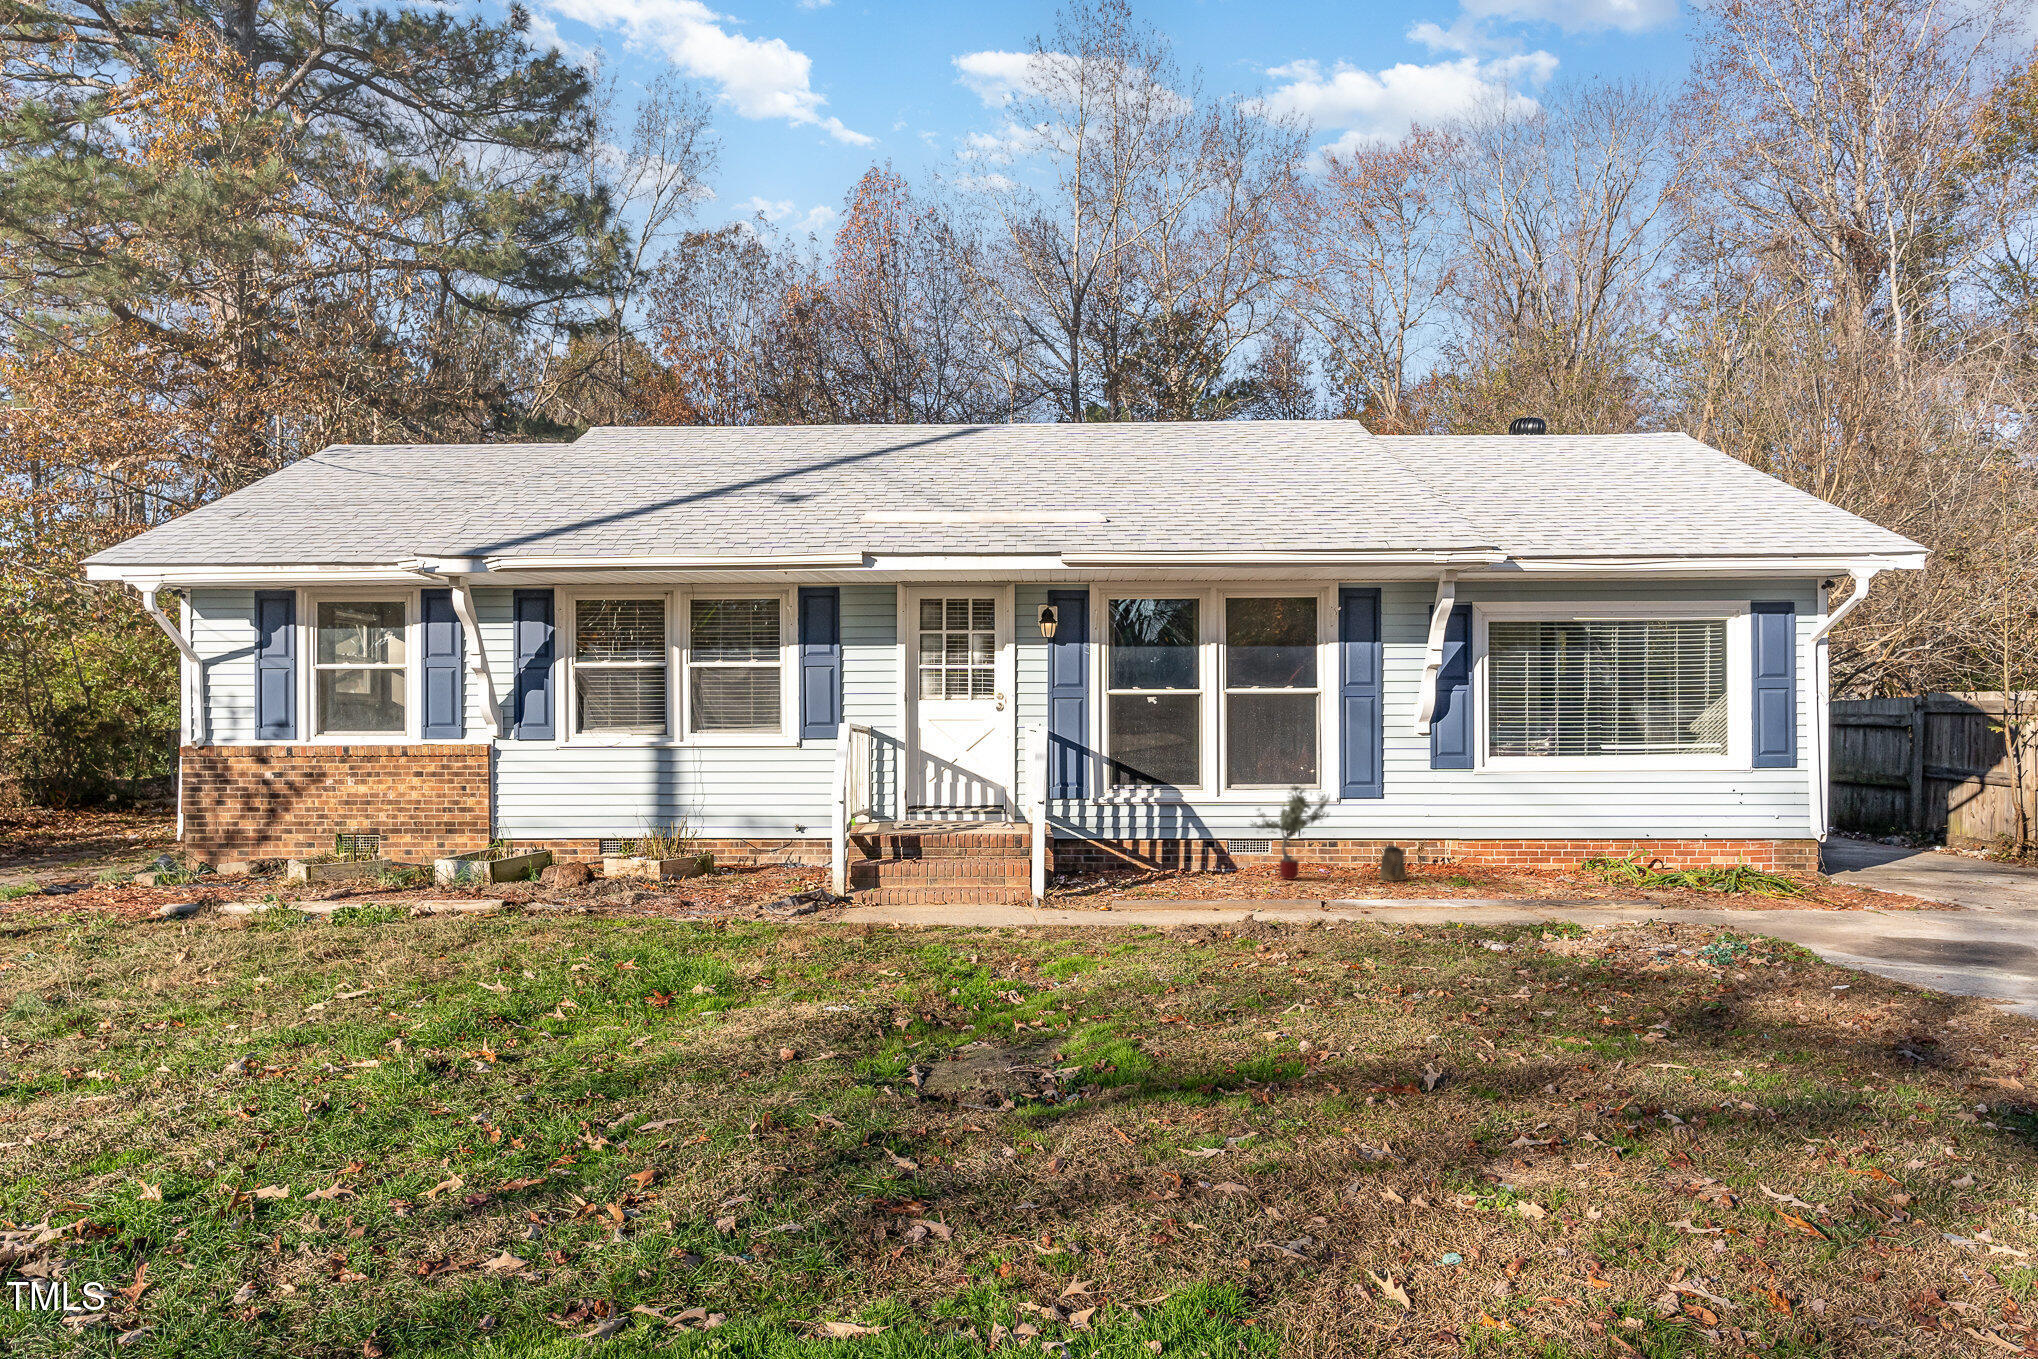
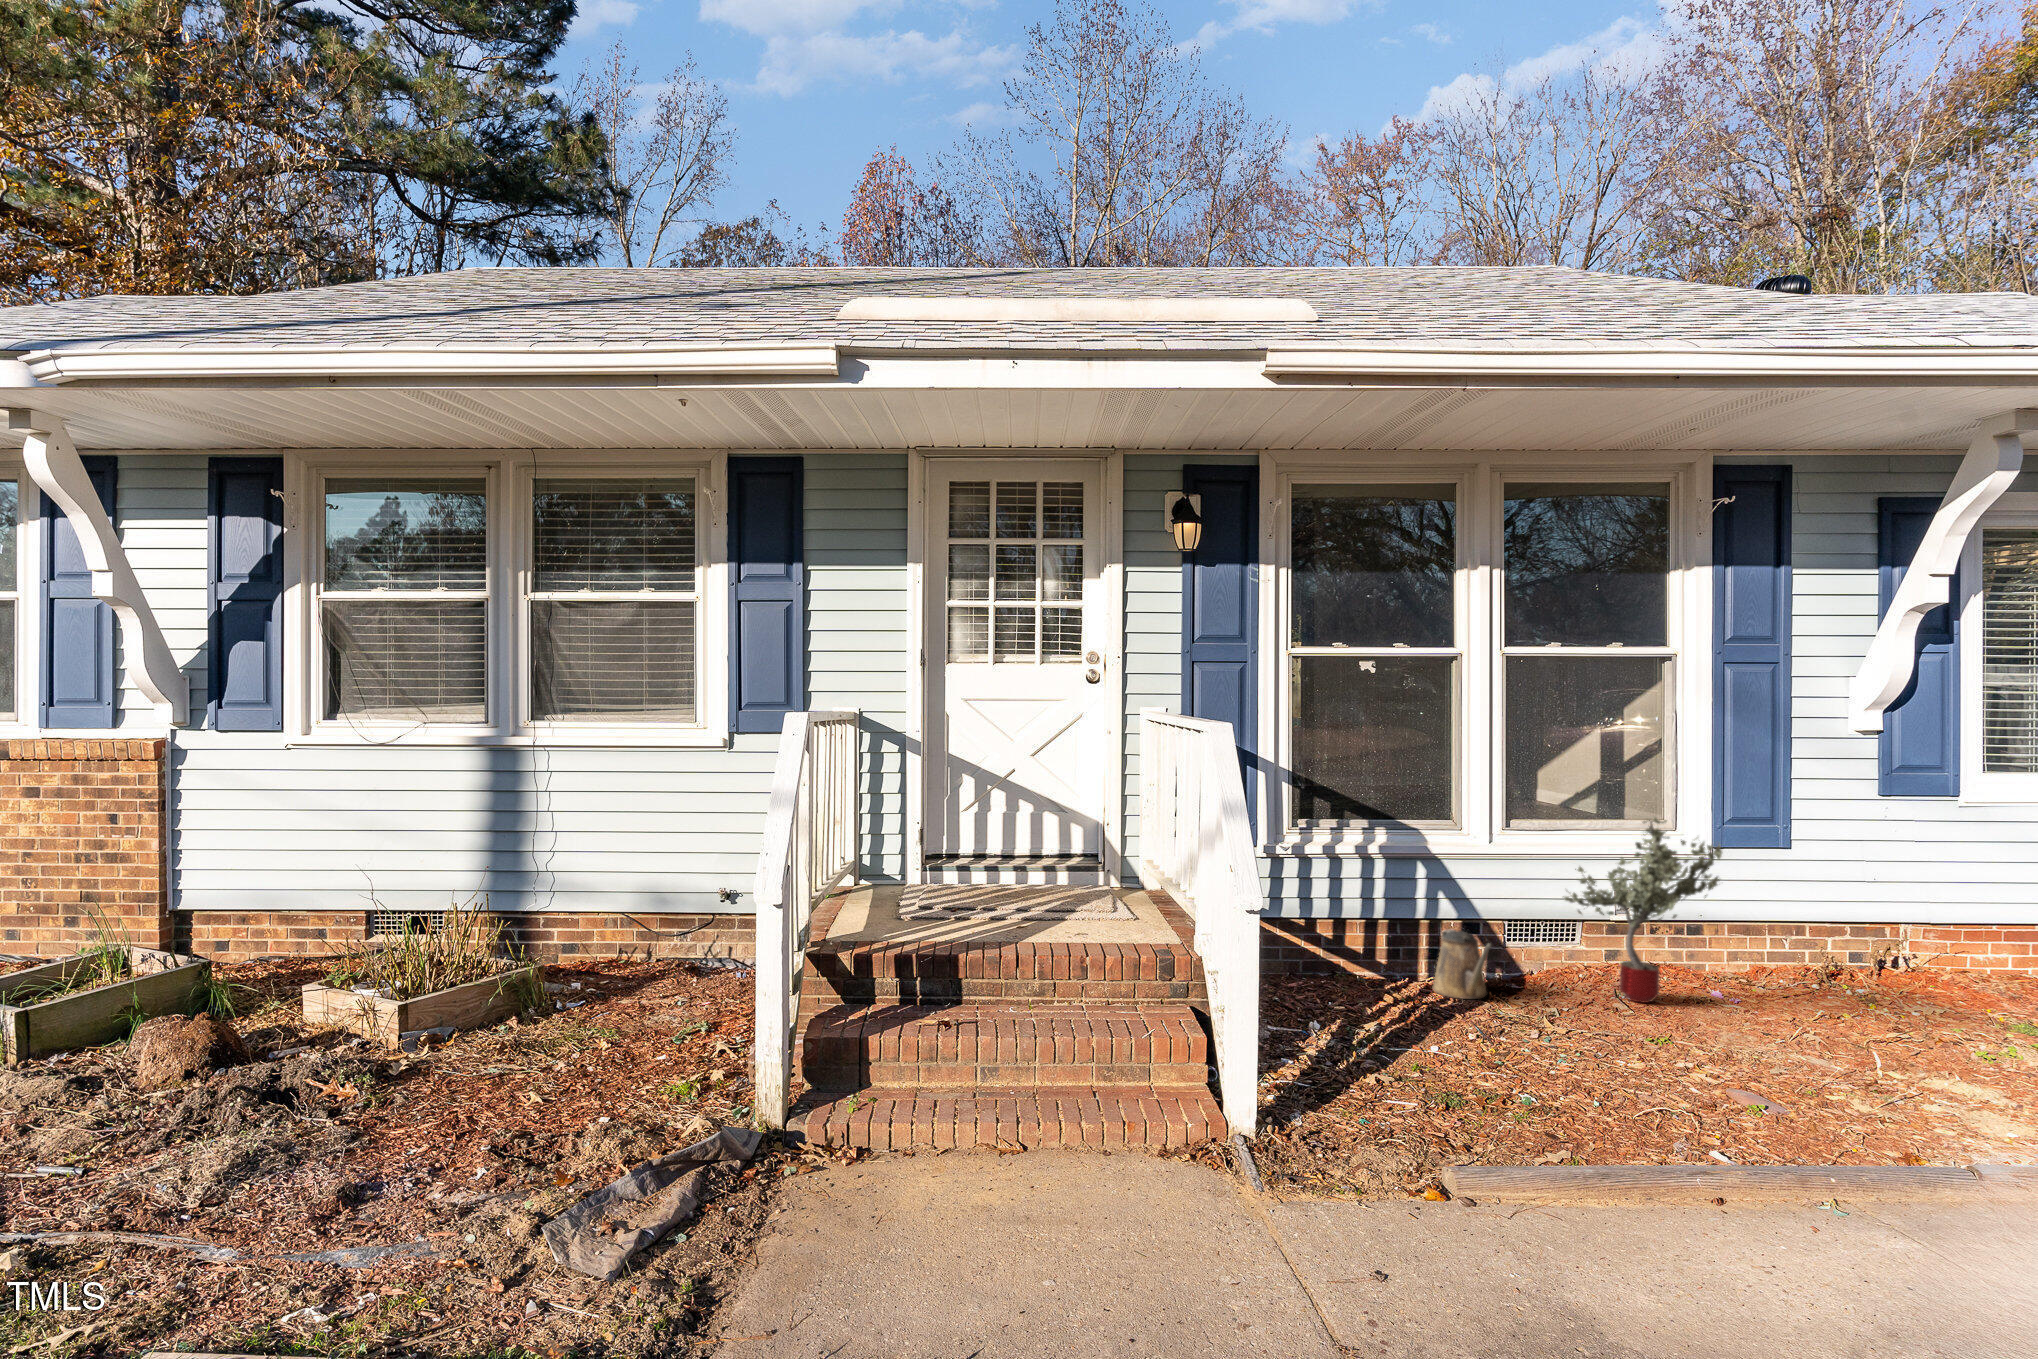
watering can: present [1379,846,1407,881] -> present [1432,930,1492,999]

